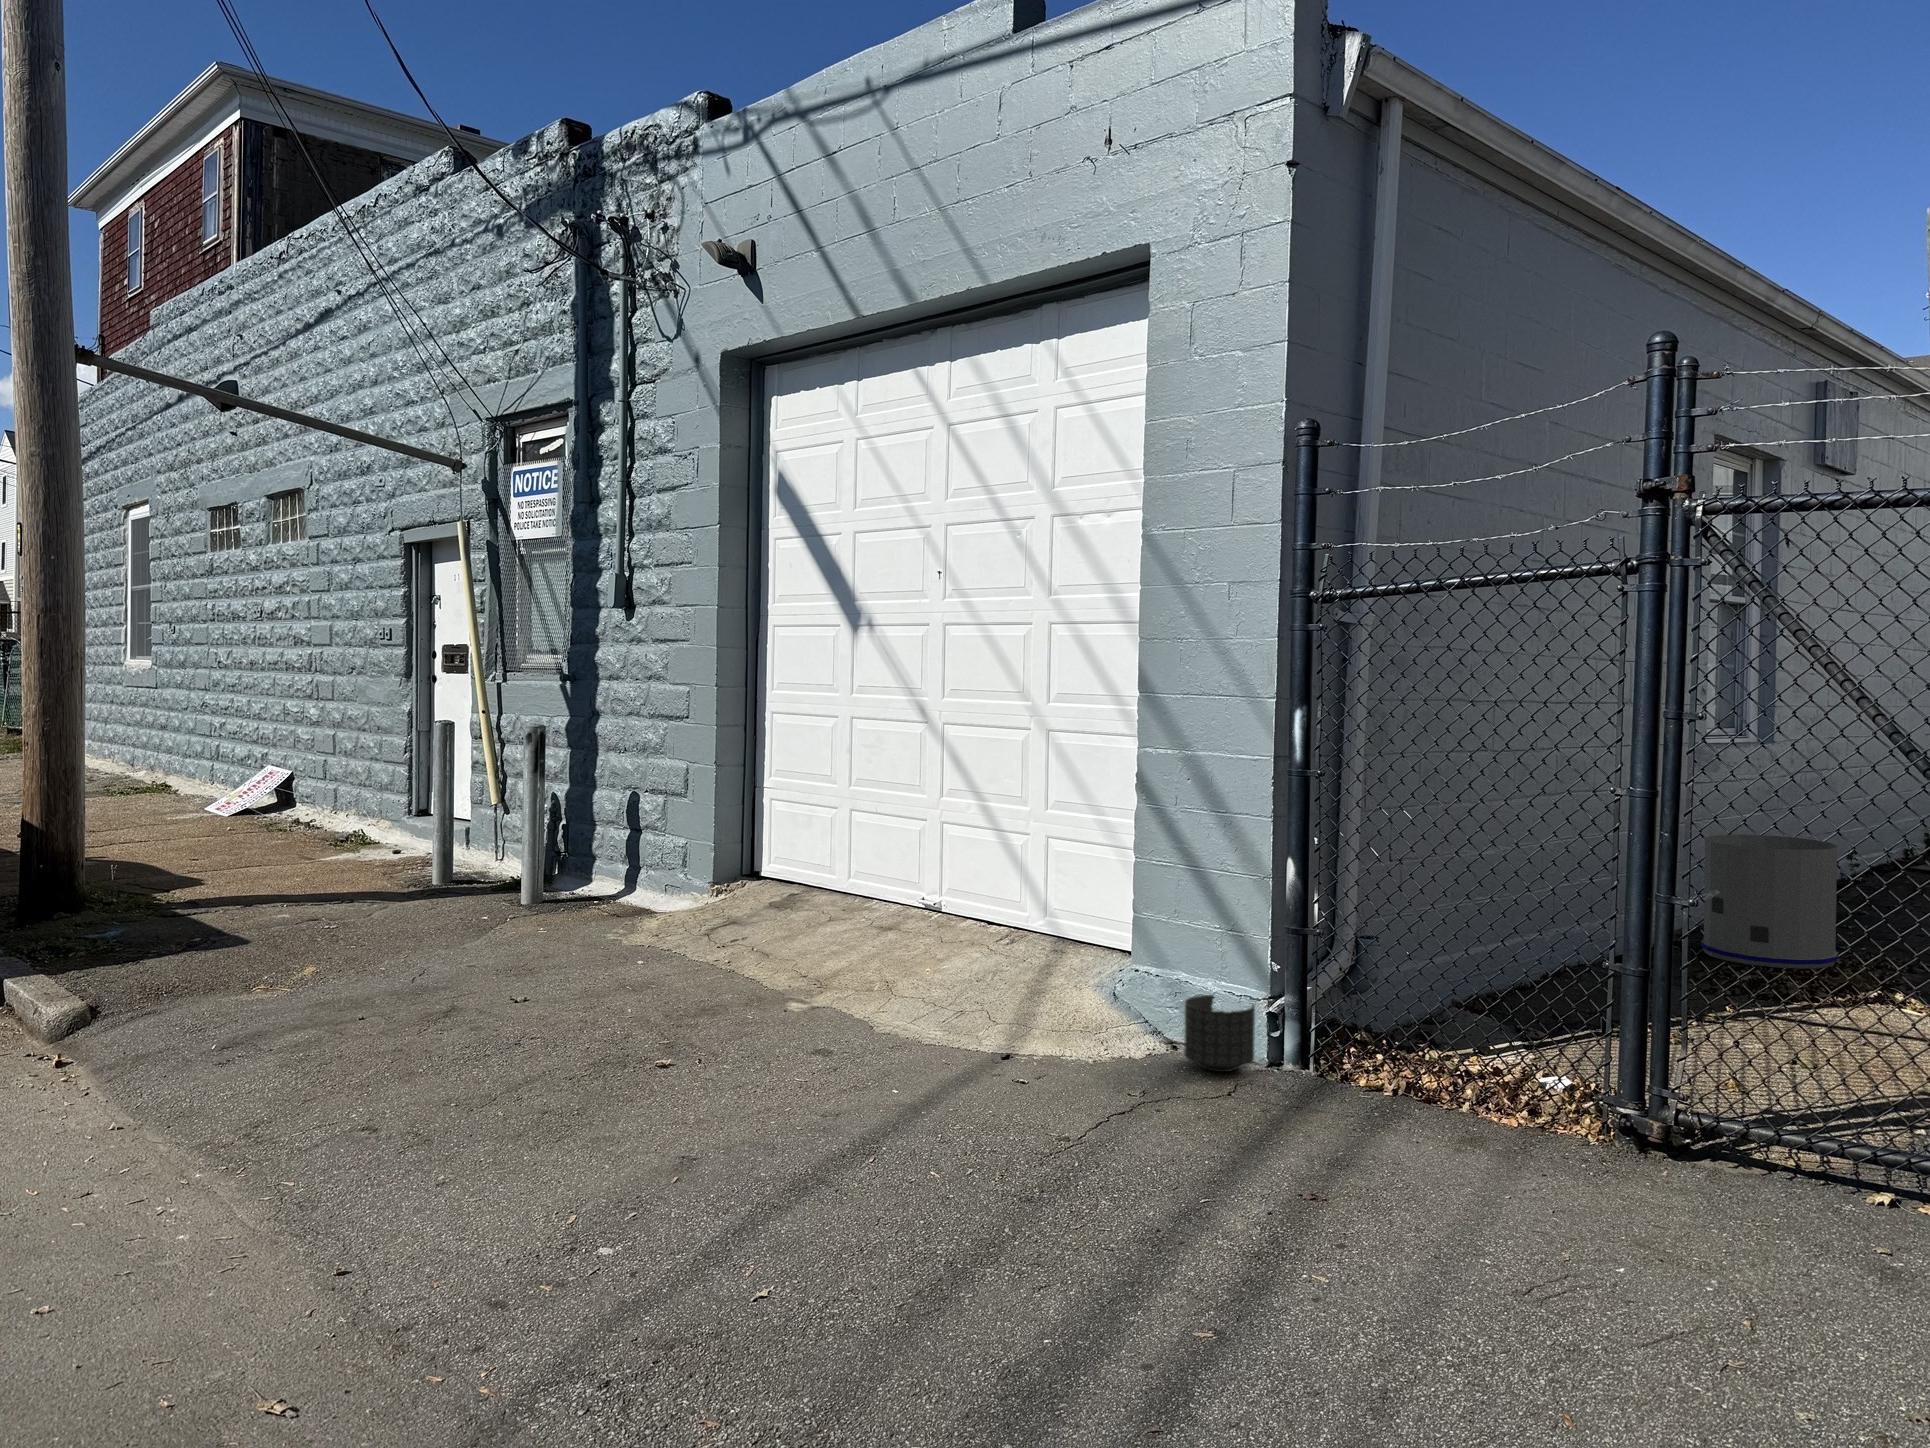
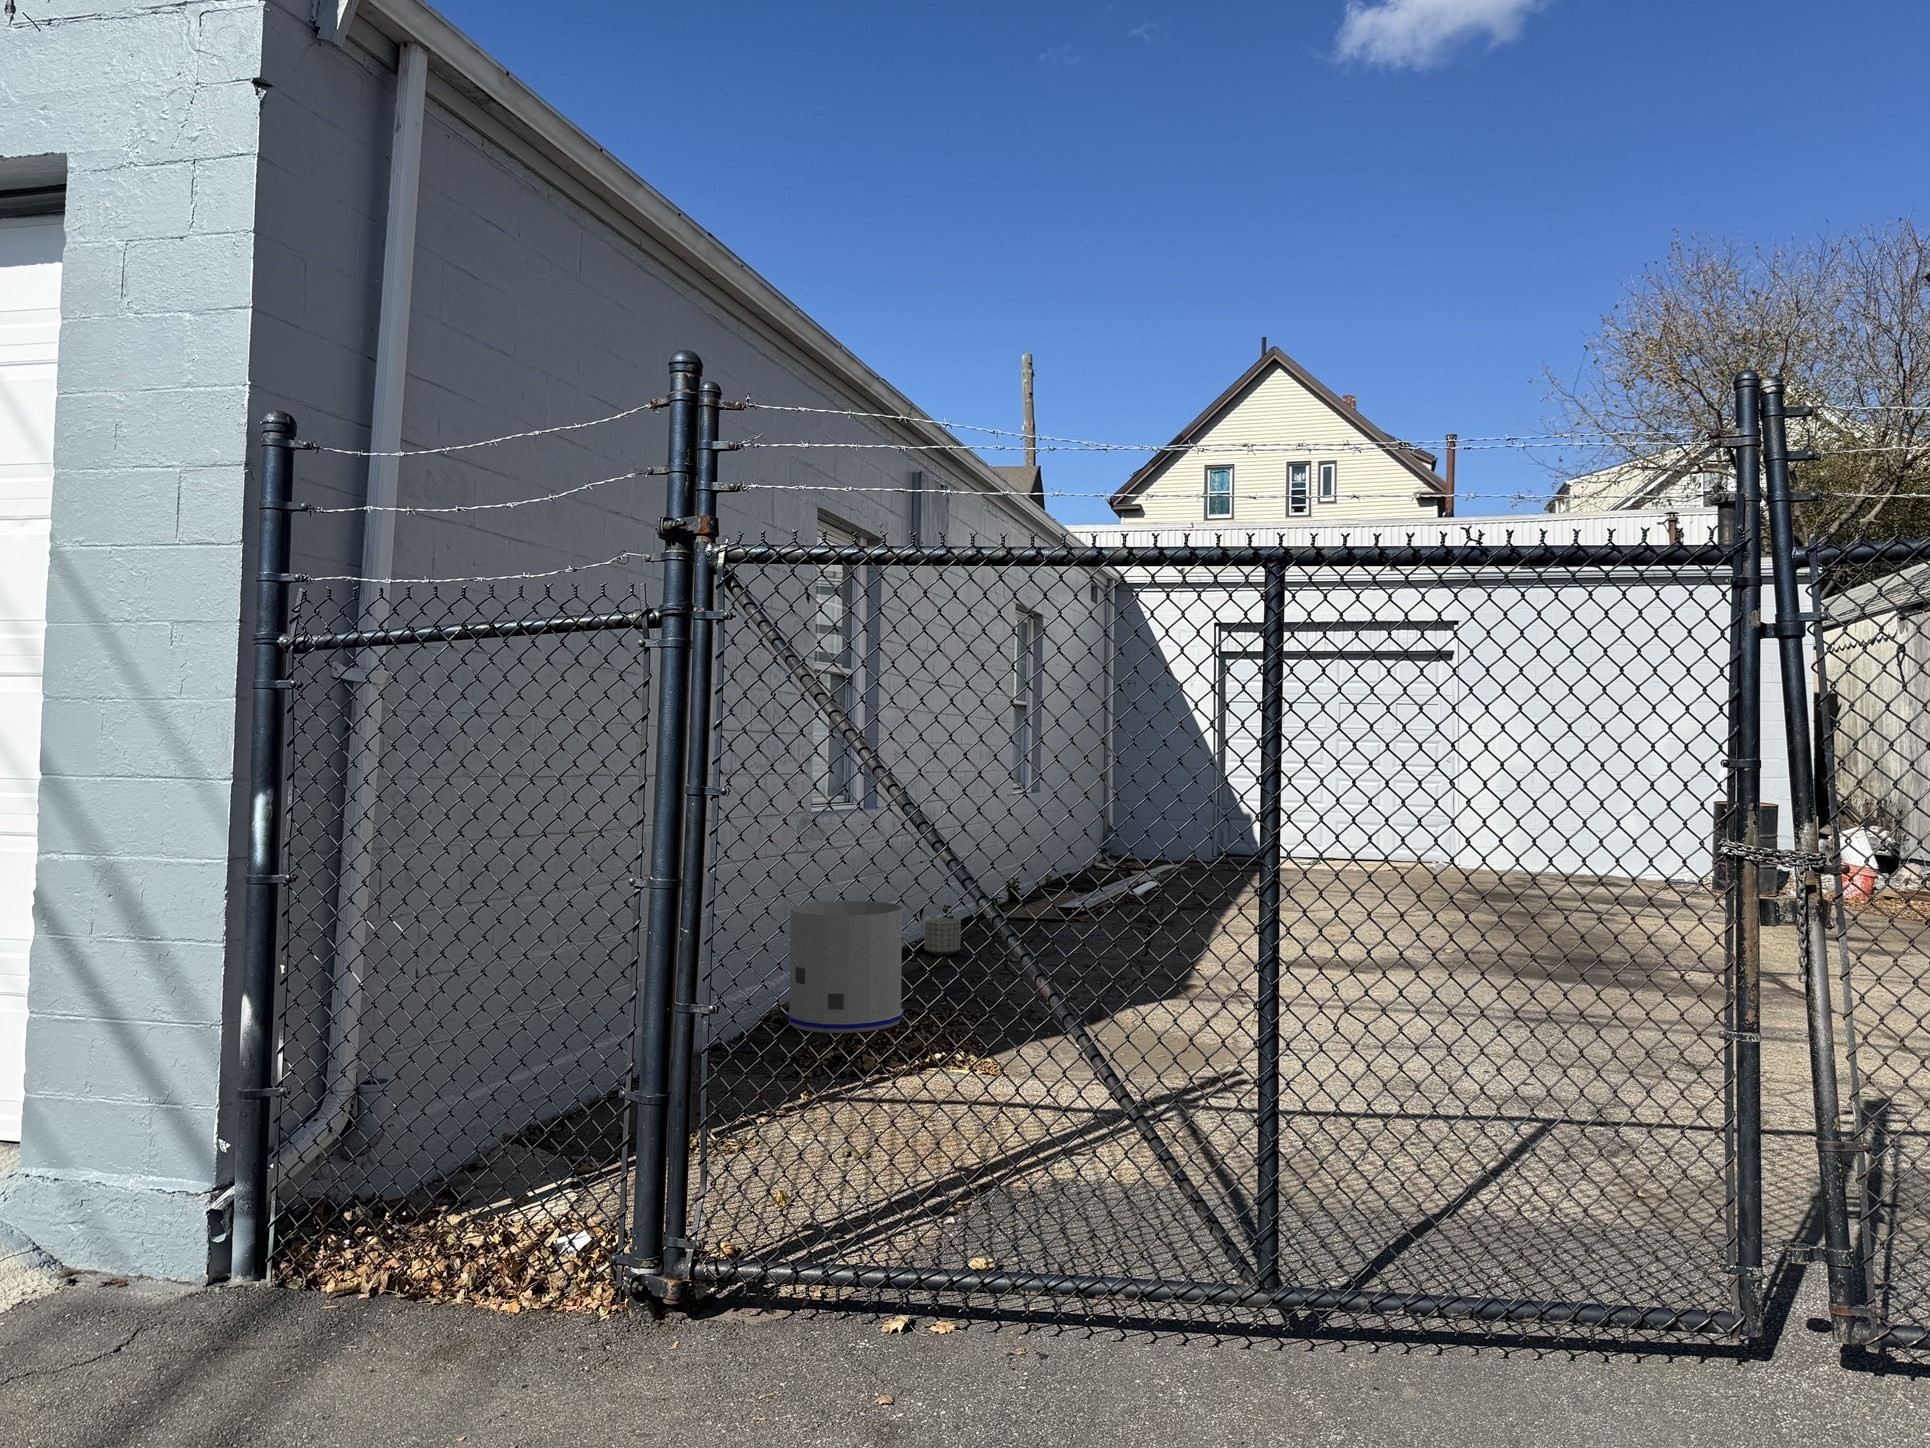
planter: present [1184,995,1255,1072] -> present [925,918,961,956]

